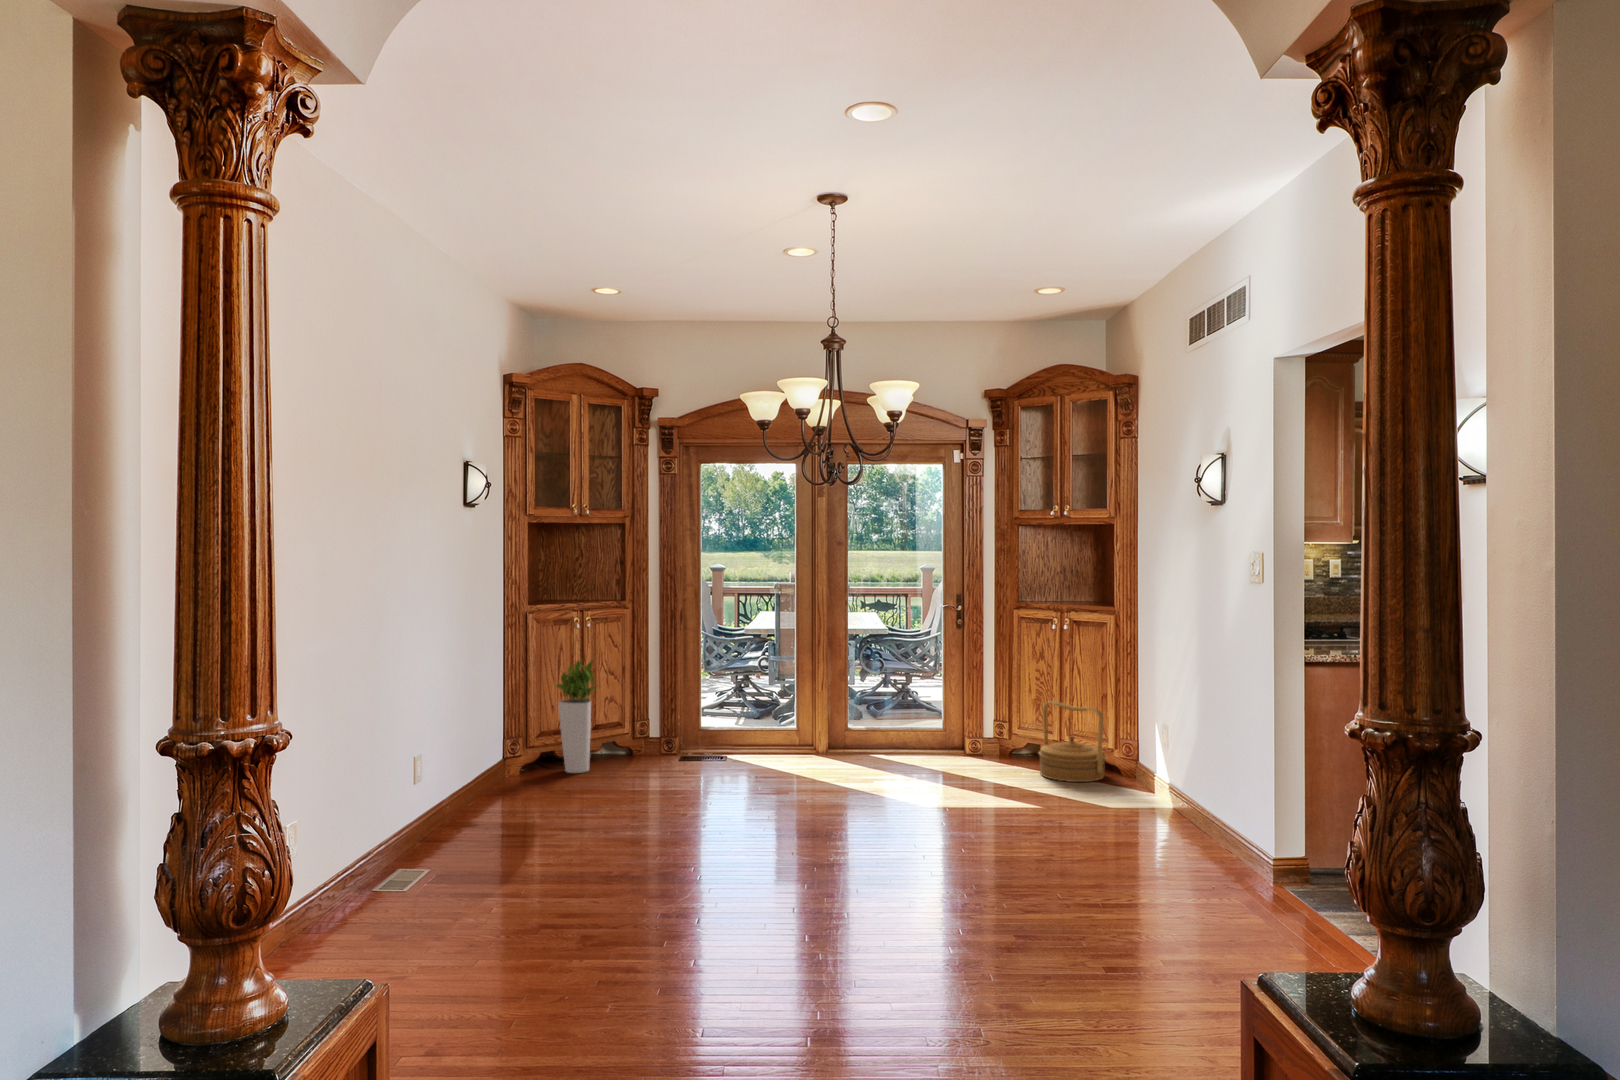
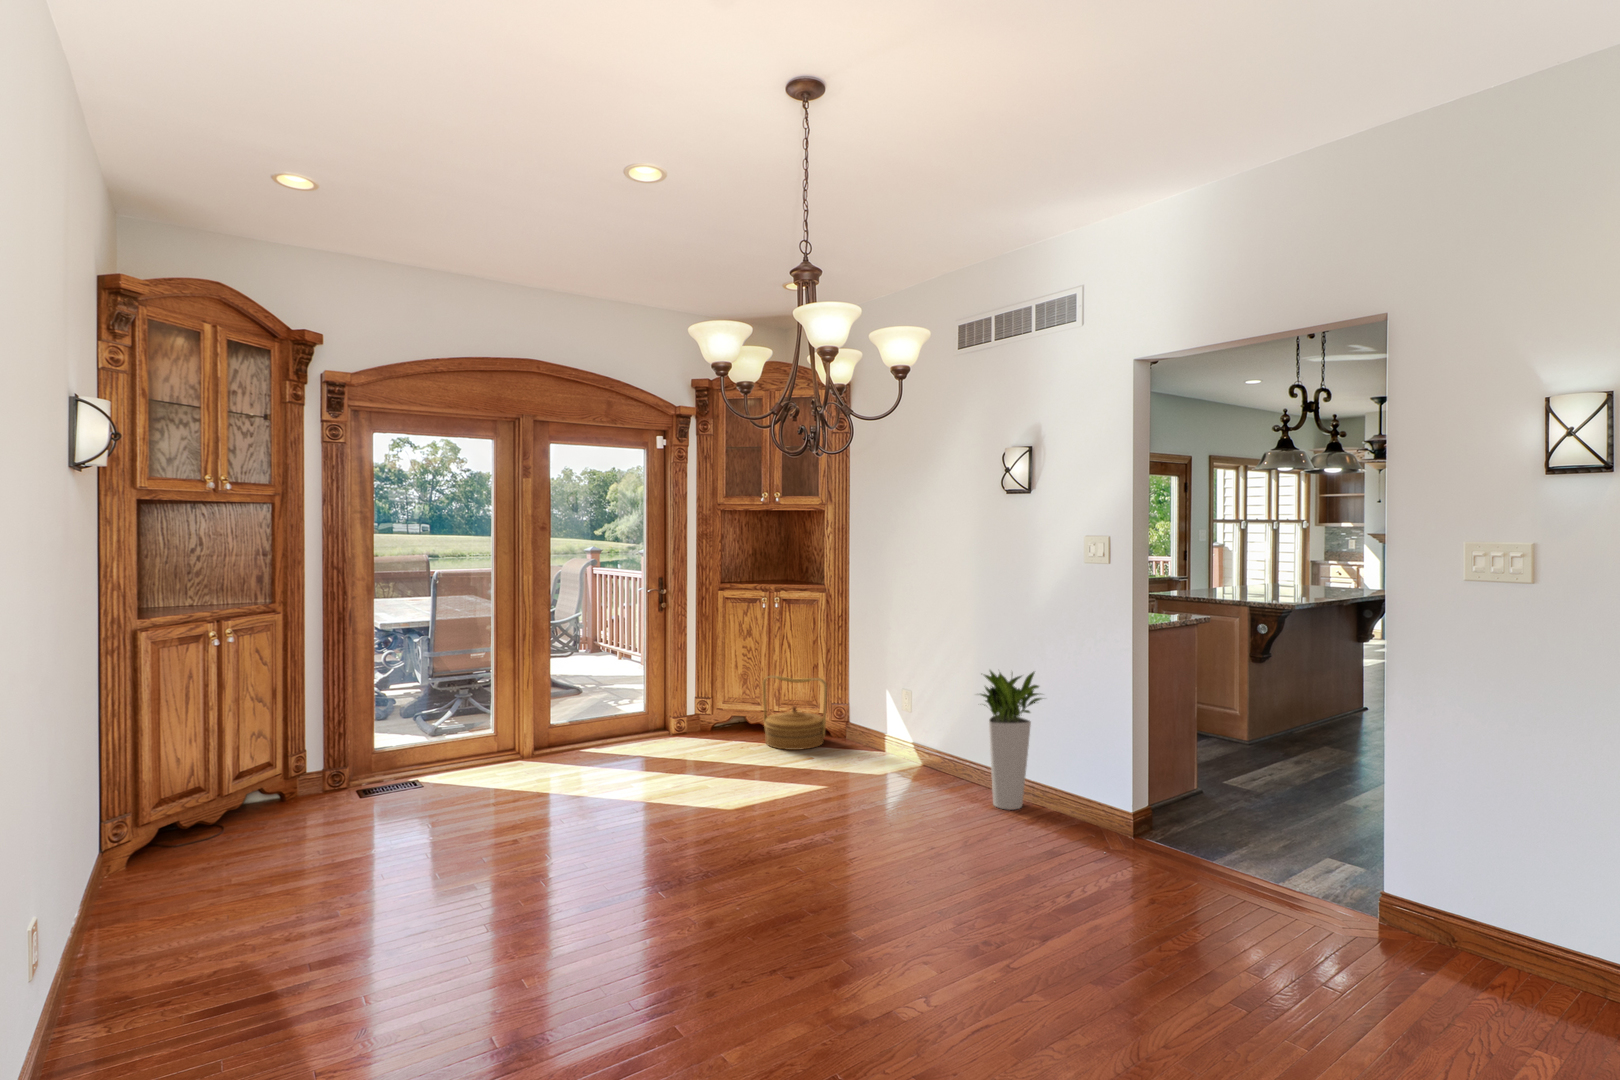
planter: present [557,660,596,773] -> present [981,671,1042,810]

